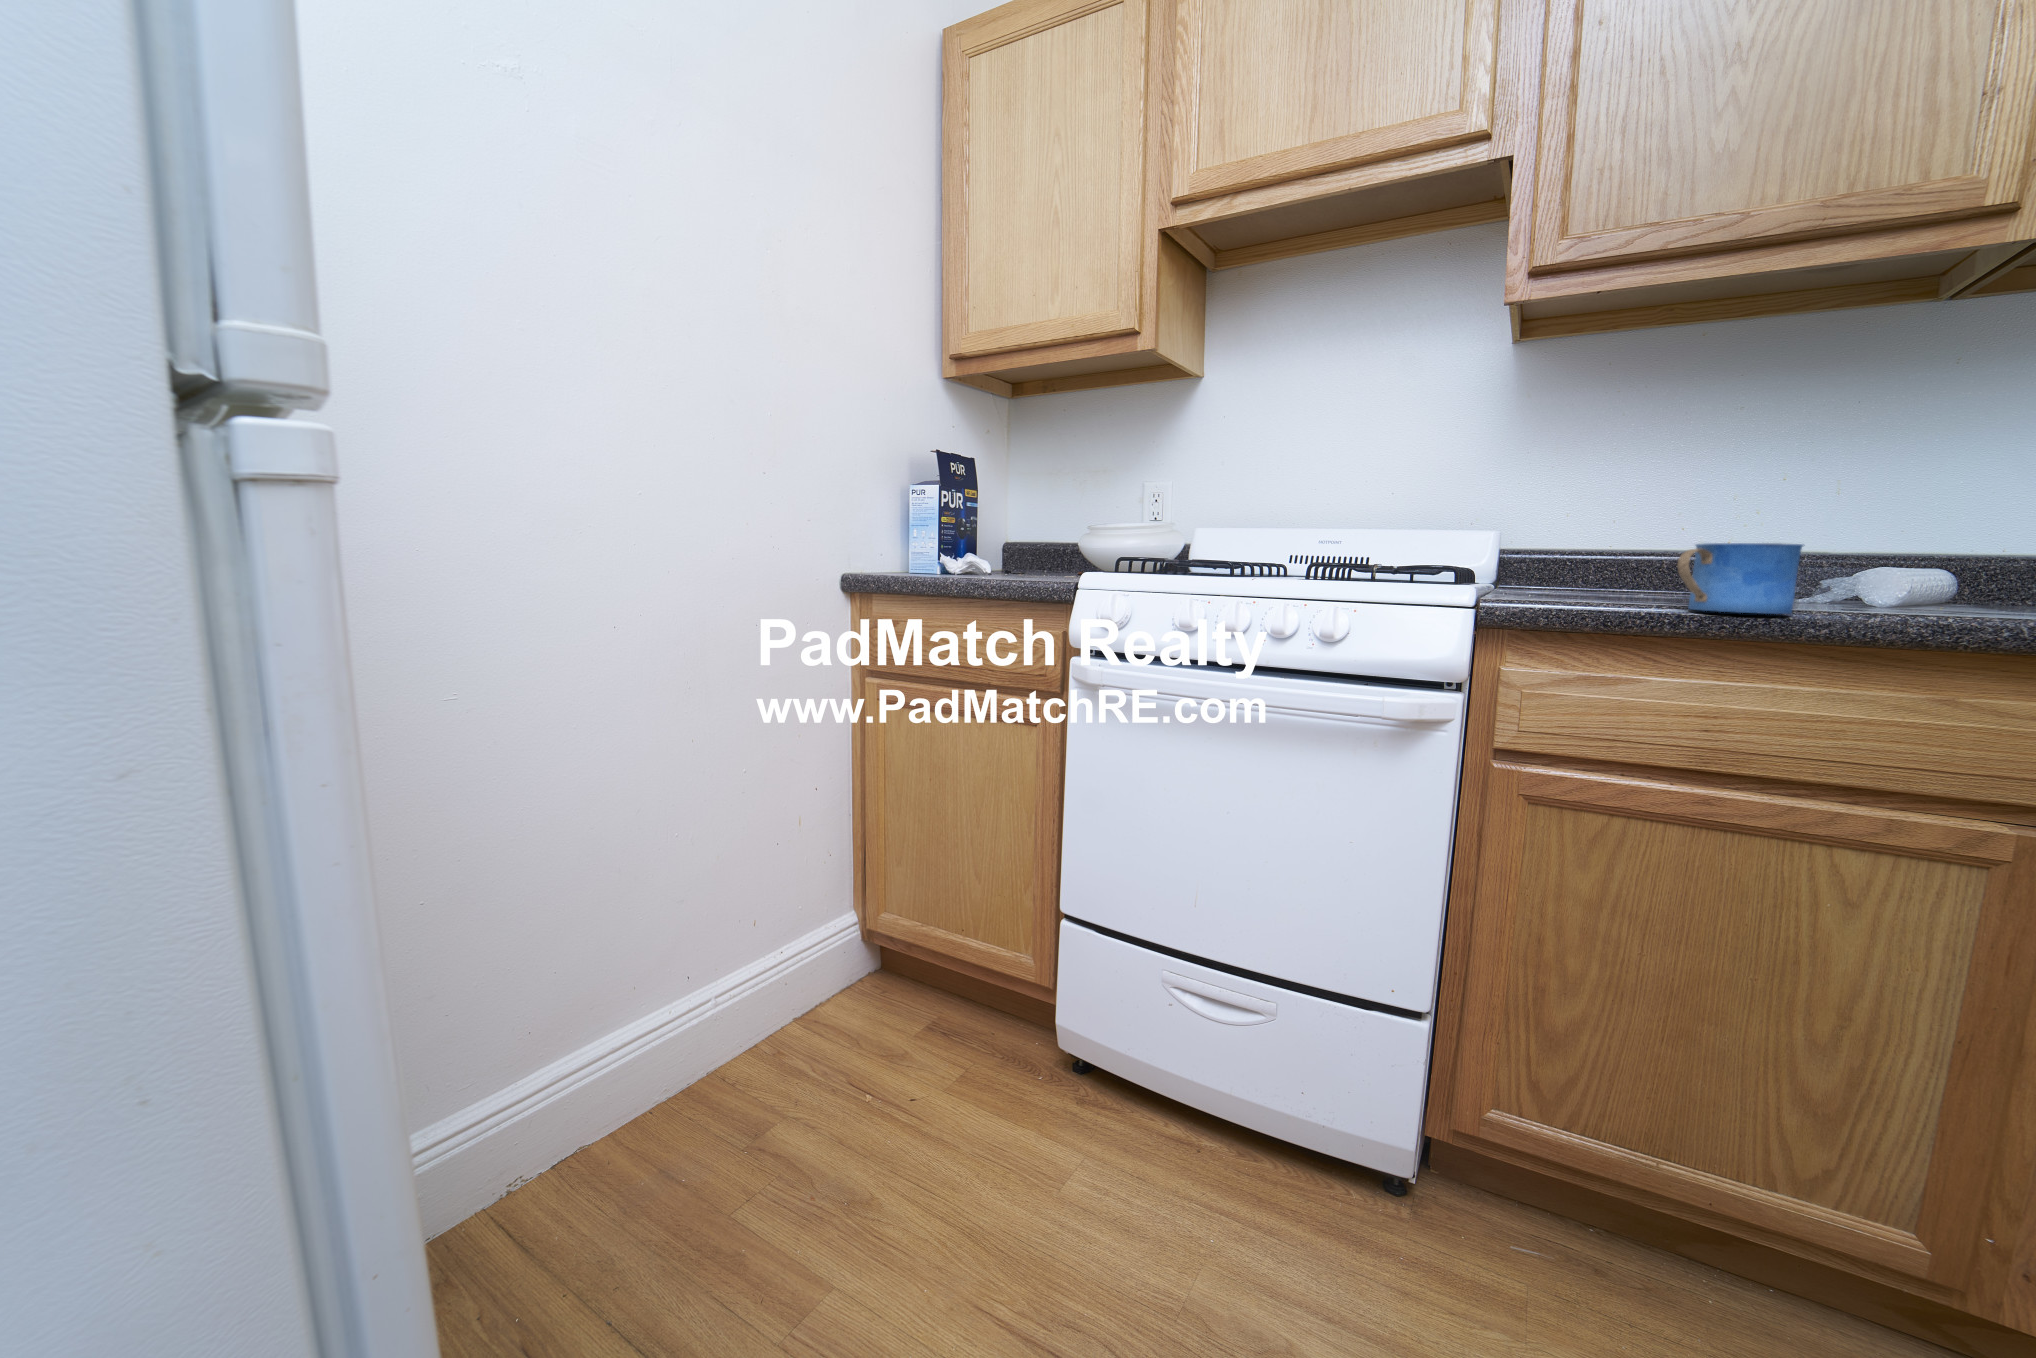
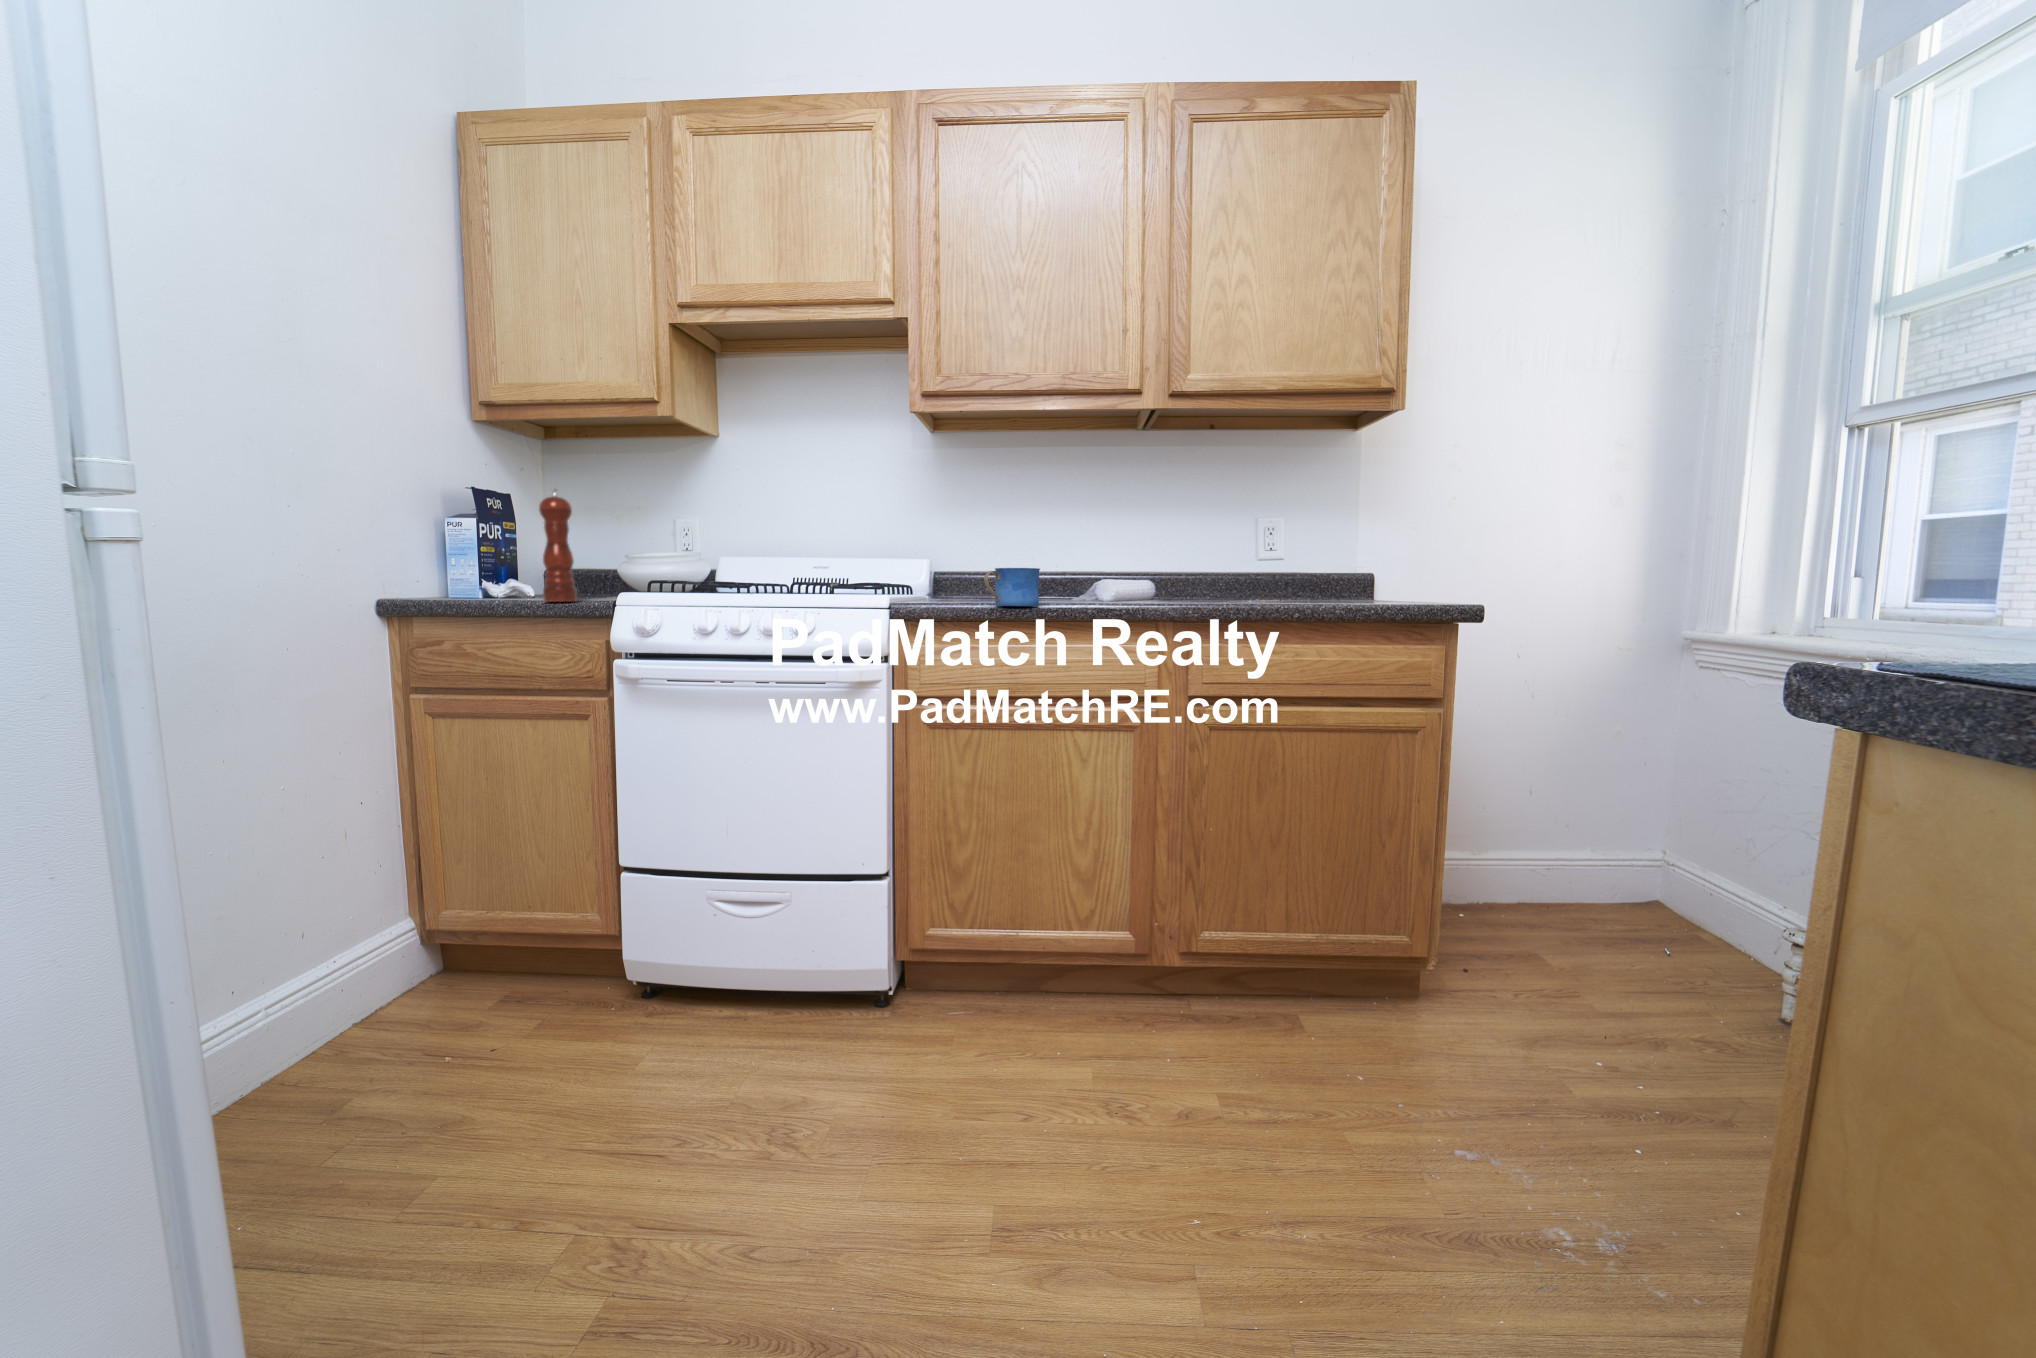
pepper mill: none [1000,443,1038,582] -> present [539,488,577,602]

